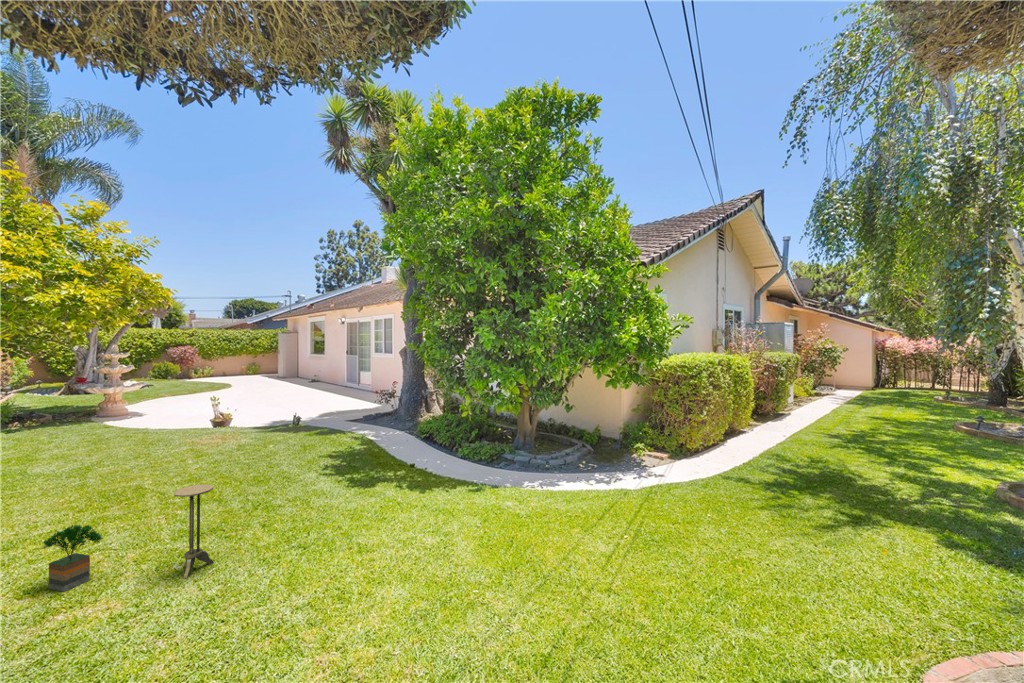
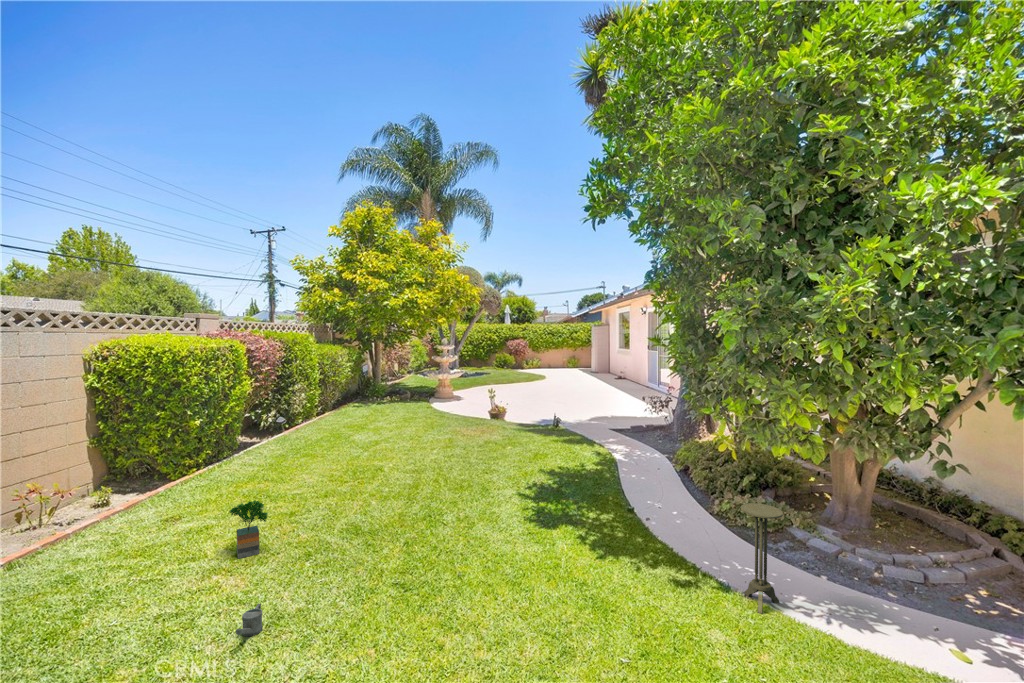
side table: present [174,484,214,578] -> present [741,503,783,613]
watering can: none [179,592,202,621] -> present [236,604,263,637]

